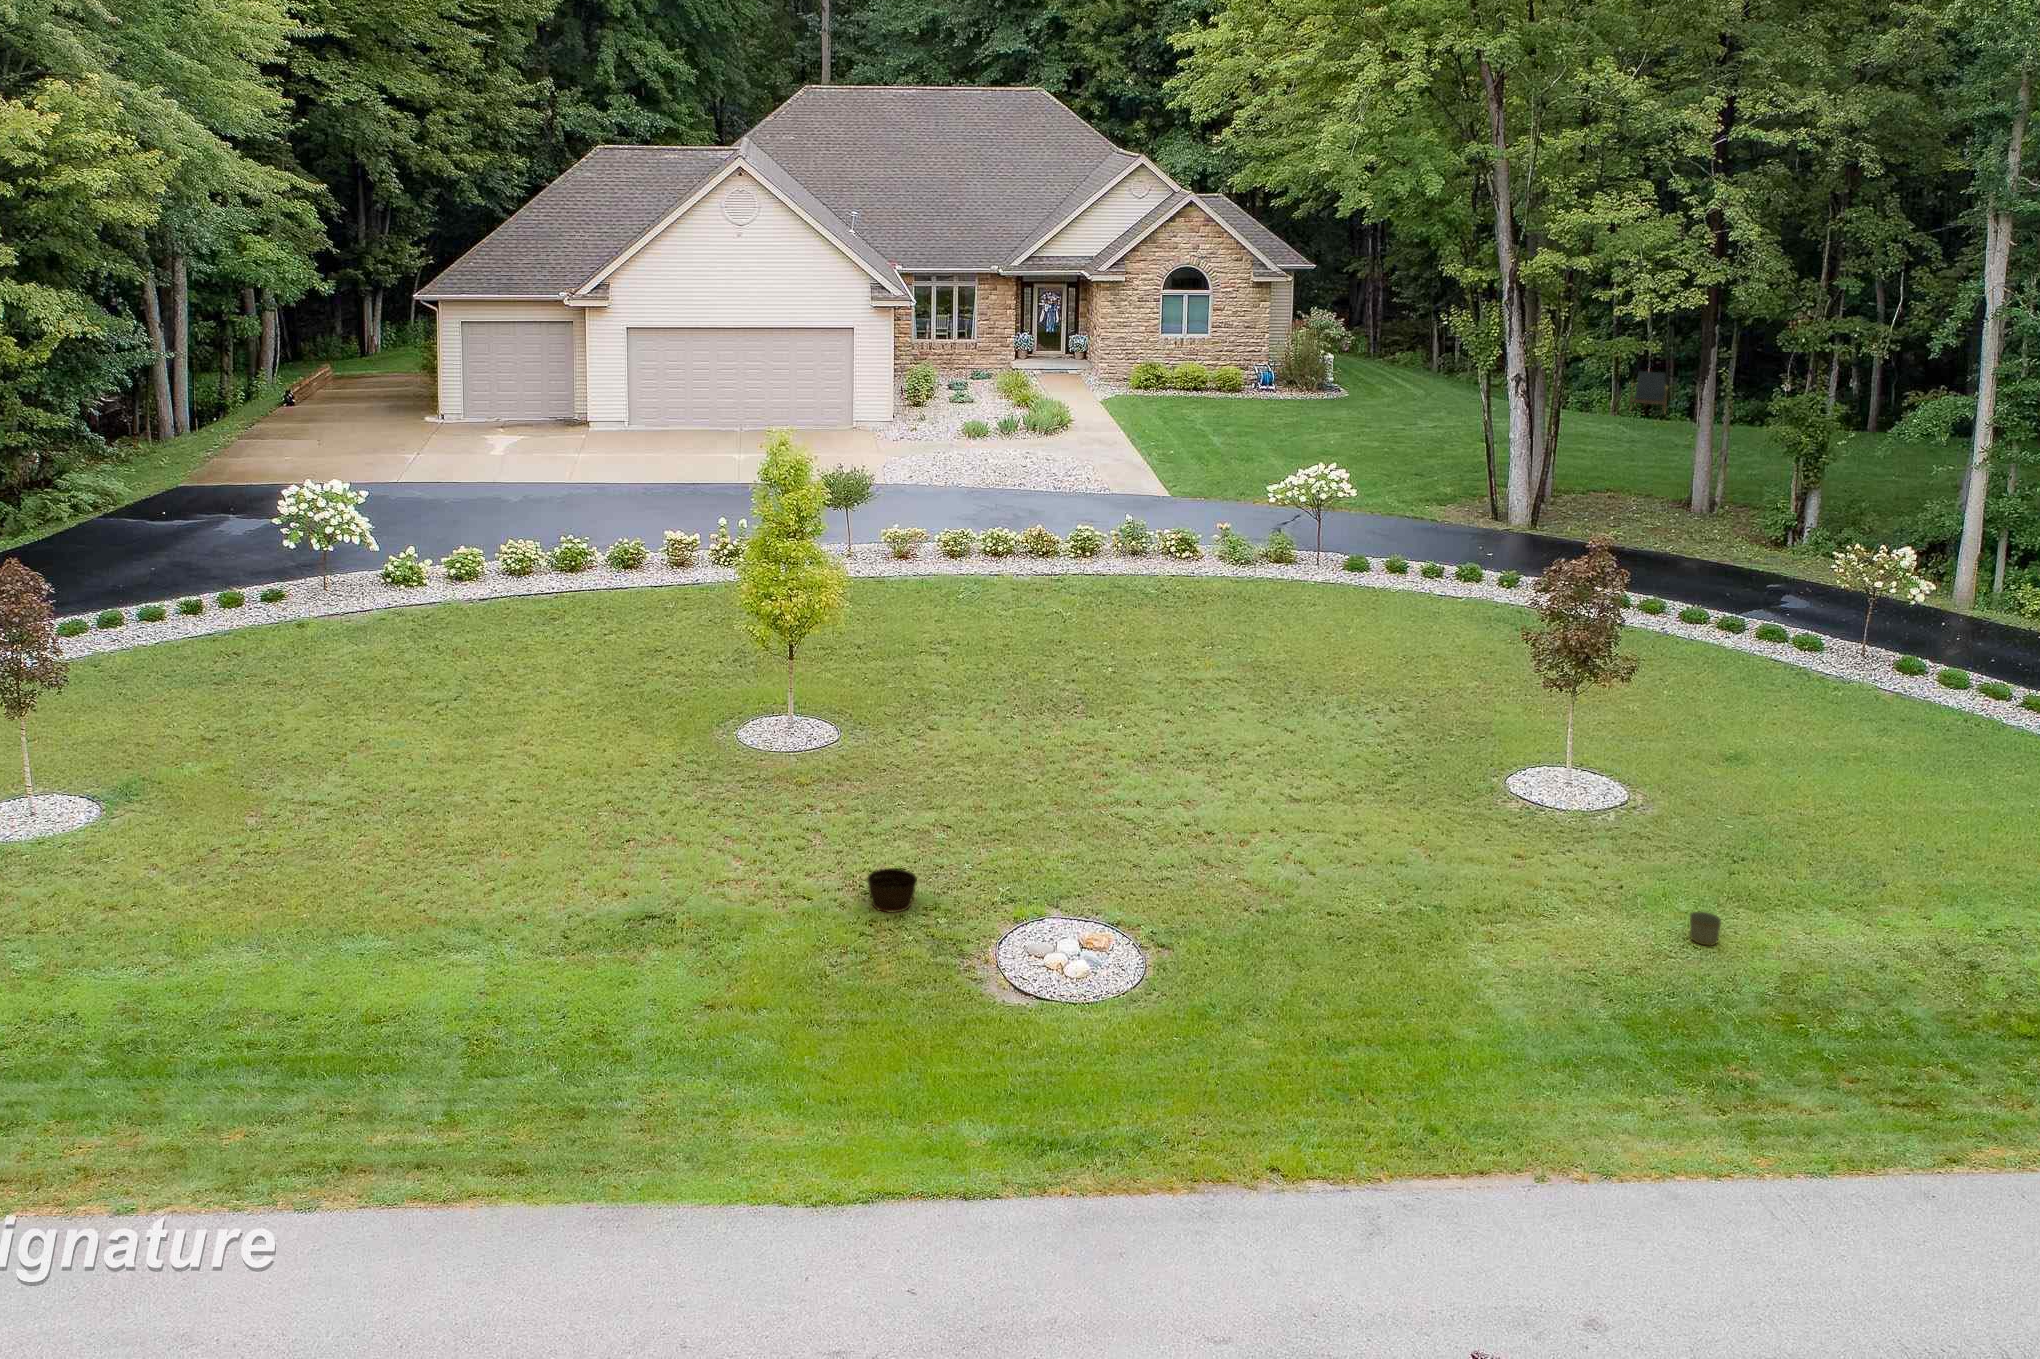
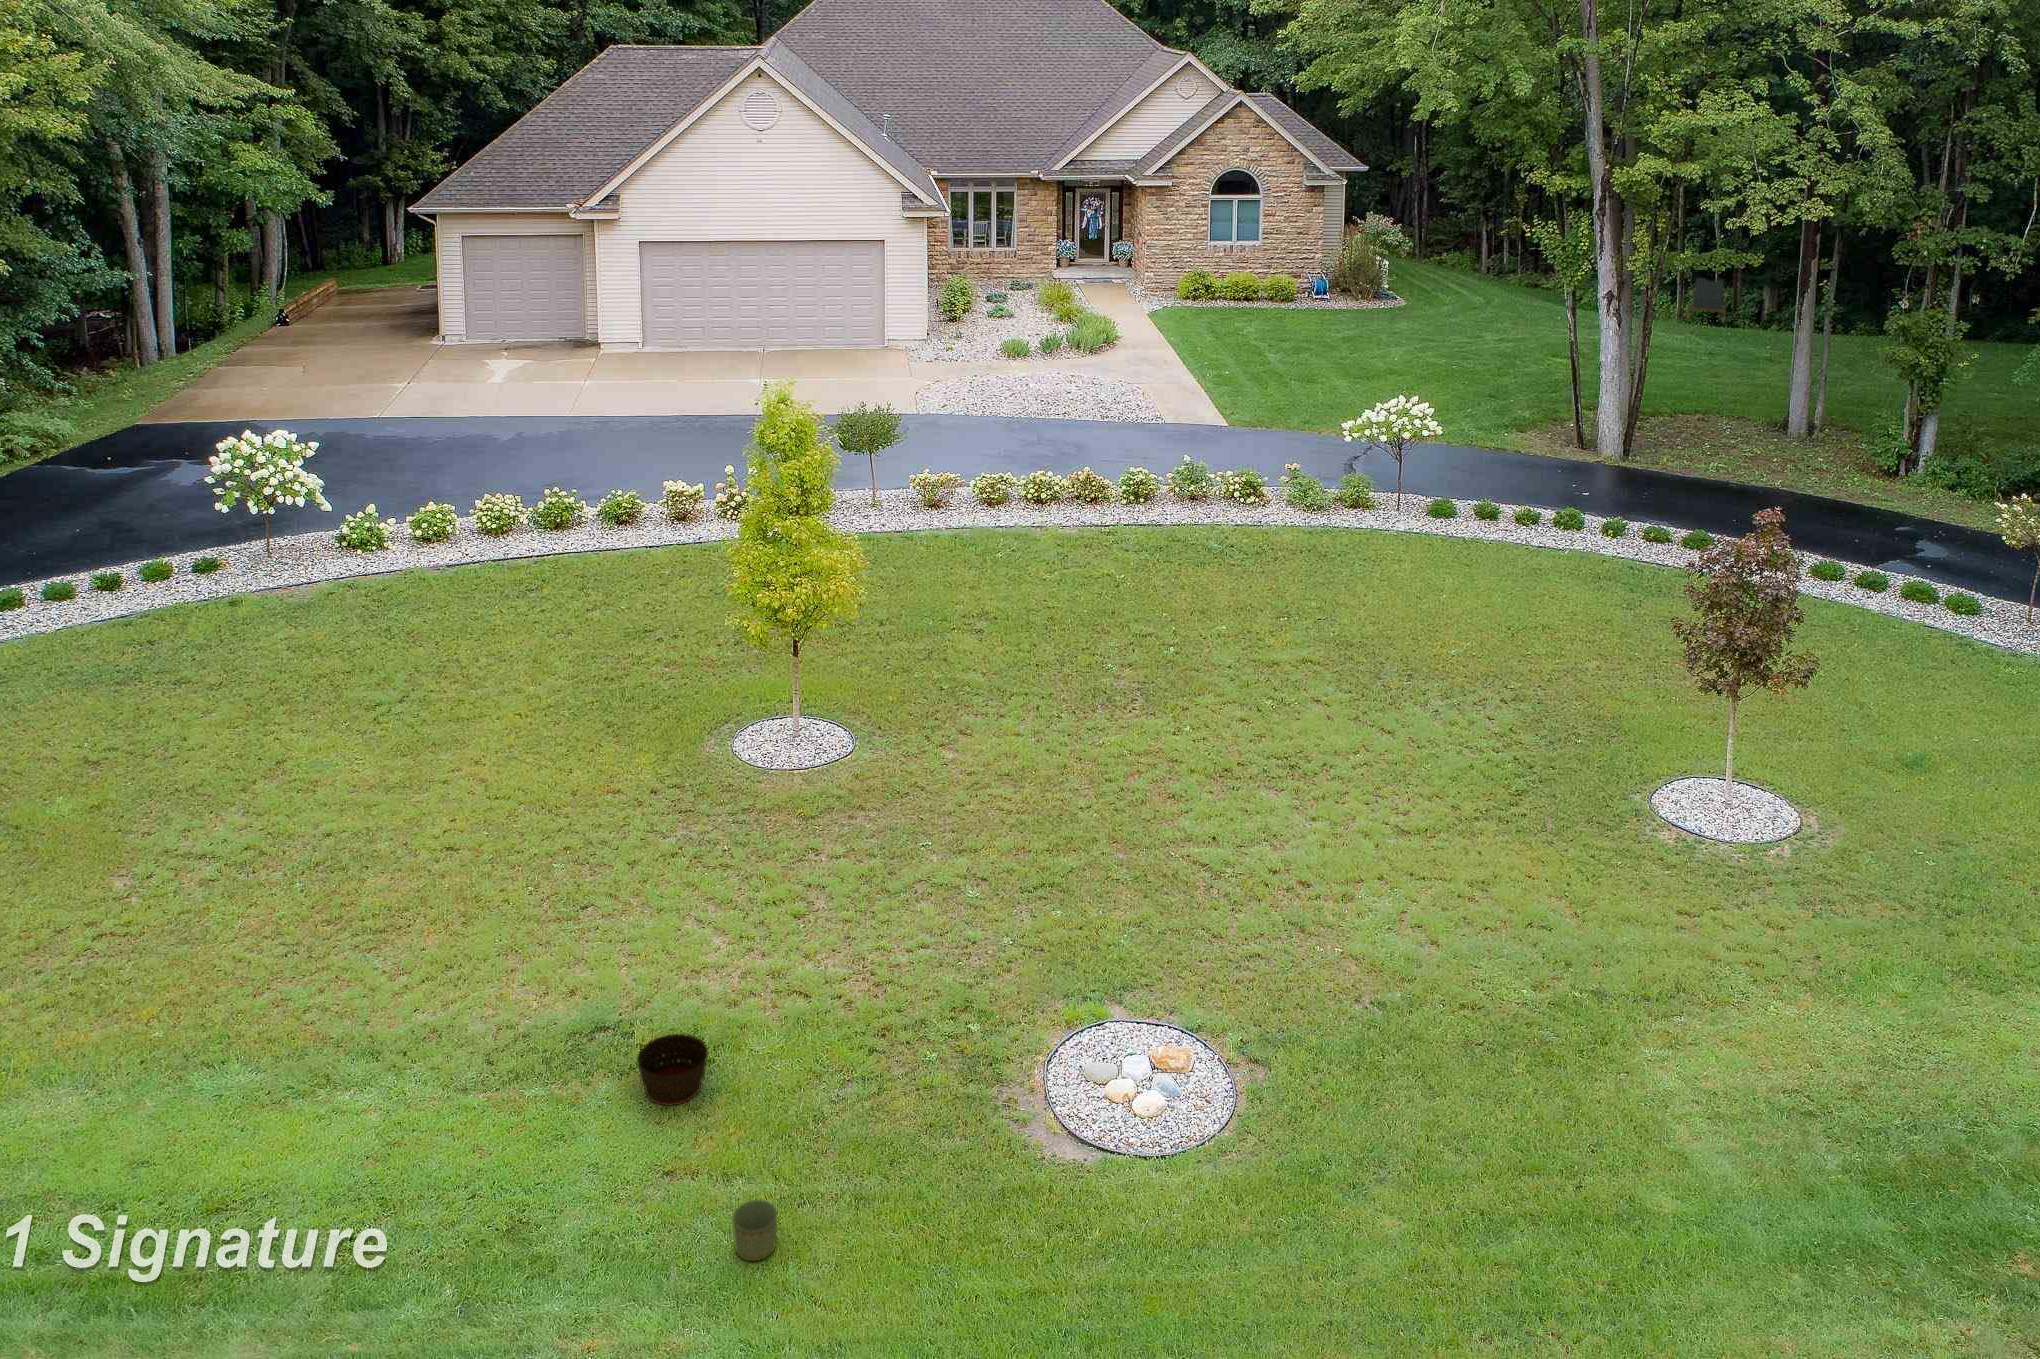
basket: present [867,868,917,912] -> present [637,1034,708,1105]
planter: present [1690,911,1721,946] -> present [733,1200,777,1261]

